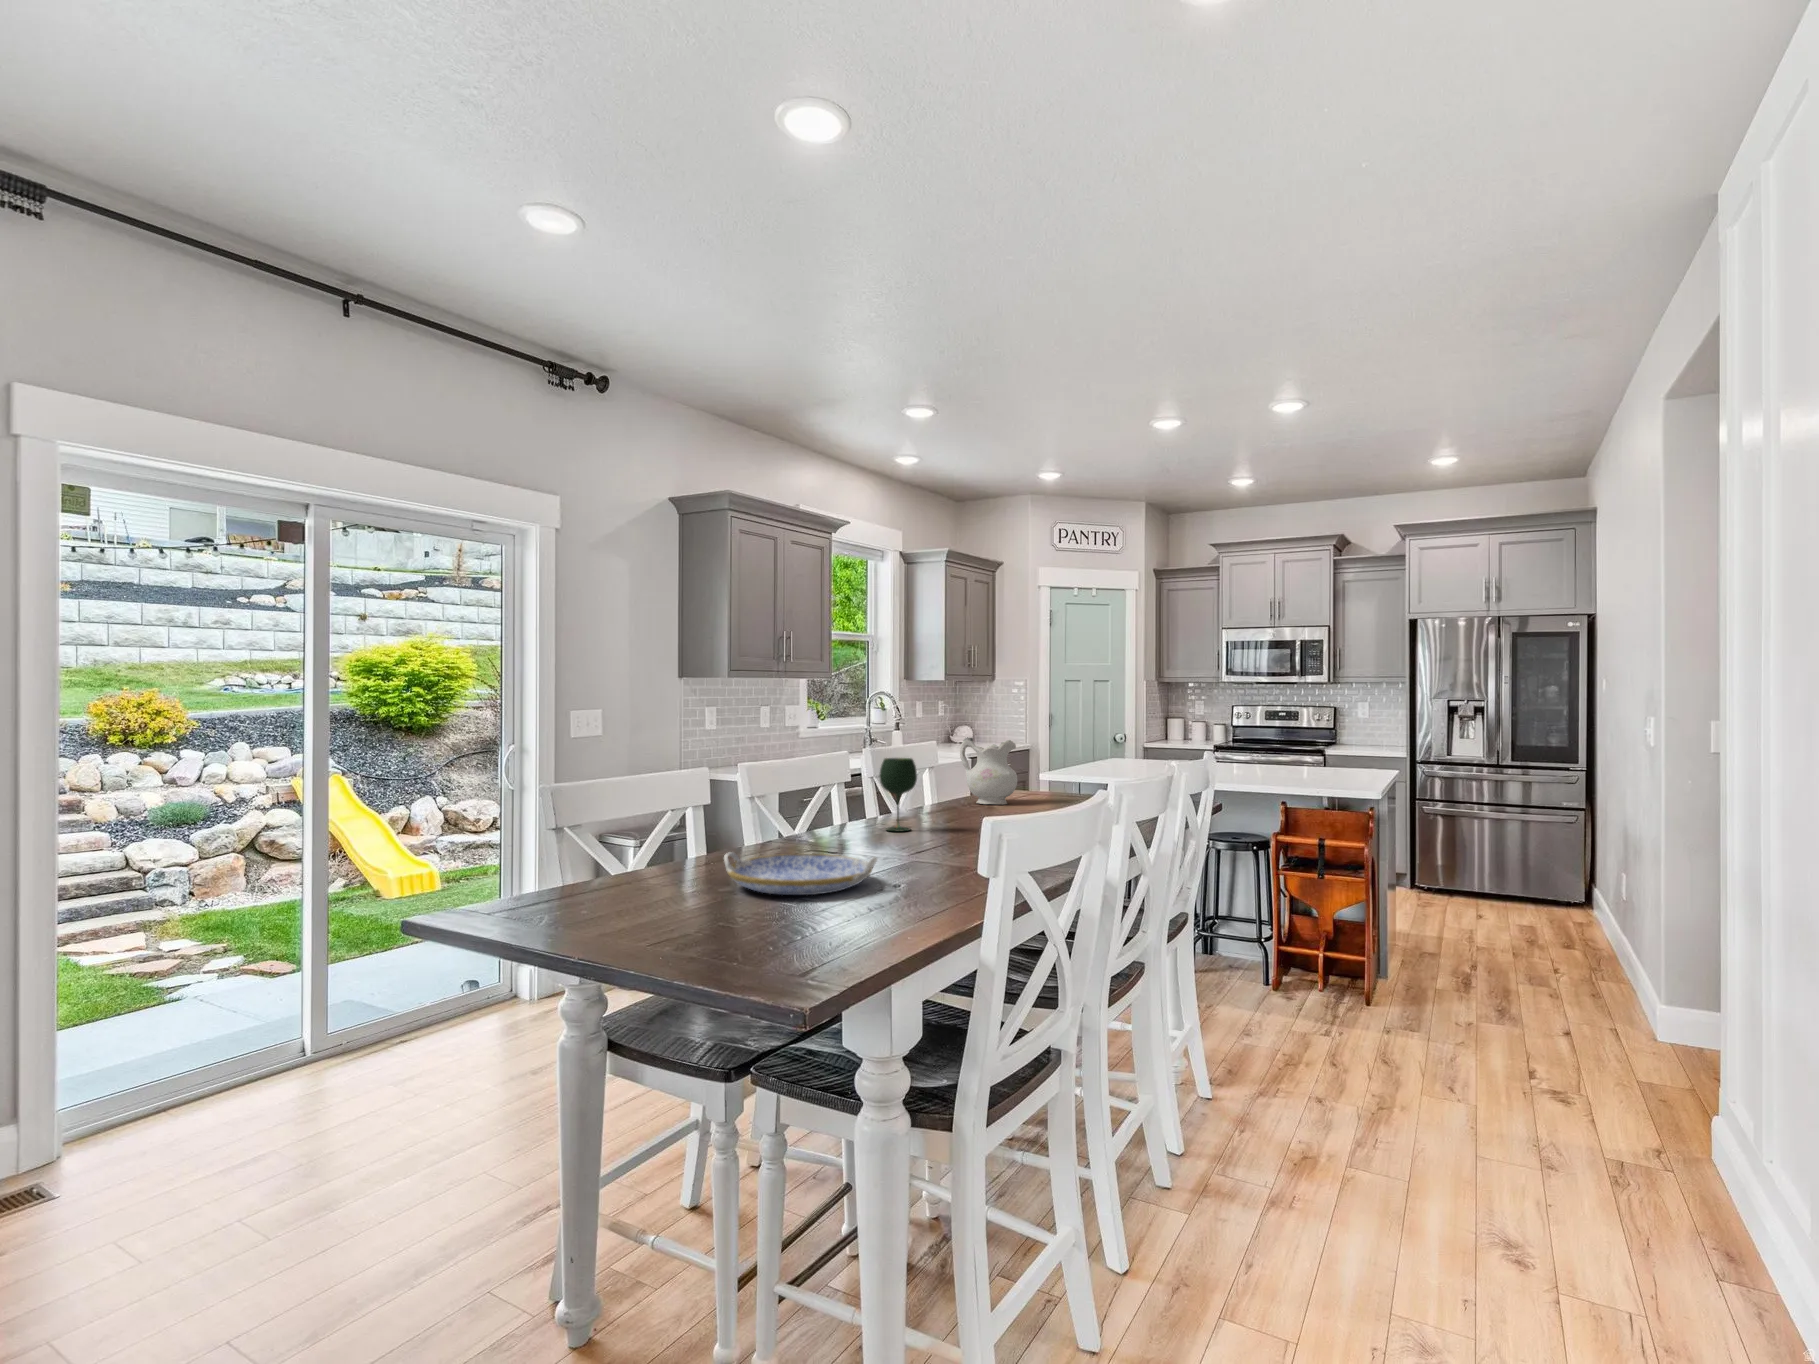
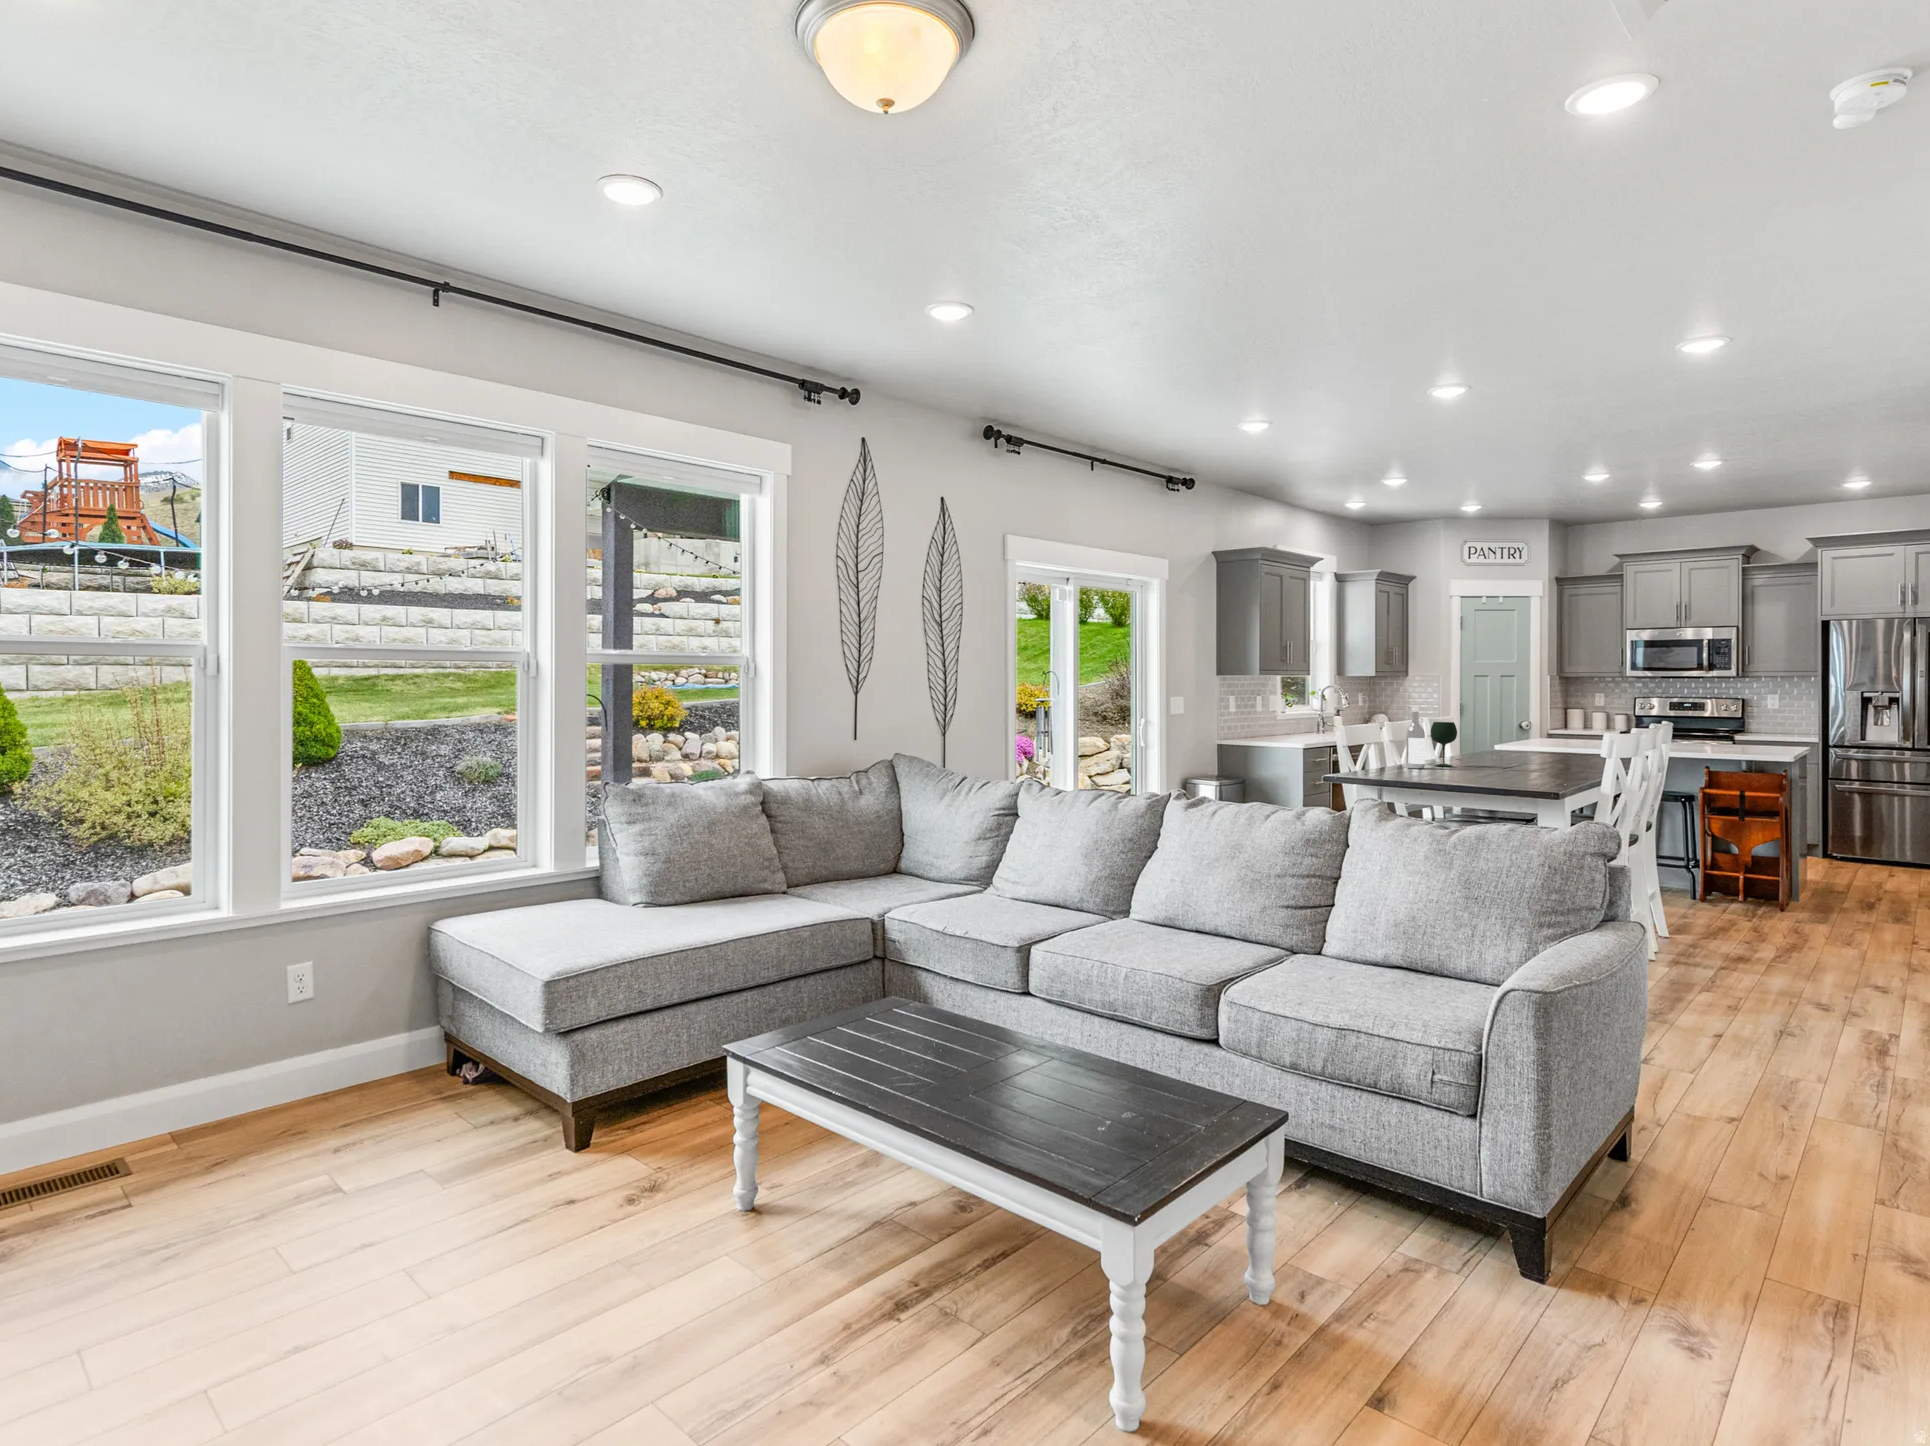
wine bottle: none [827,736,855,840] -> present [1406,707,1425,769]
ceramic pitcher: present [960,737,1017,805] -> none [1457,713,1502,758]
serving tray: present [724,852,877,895] -> none [1392,763,1483,783]

